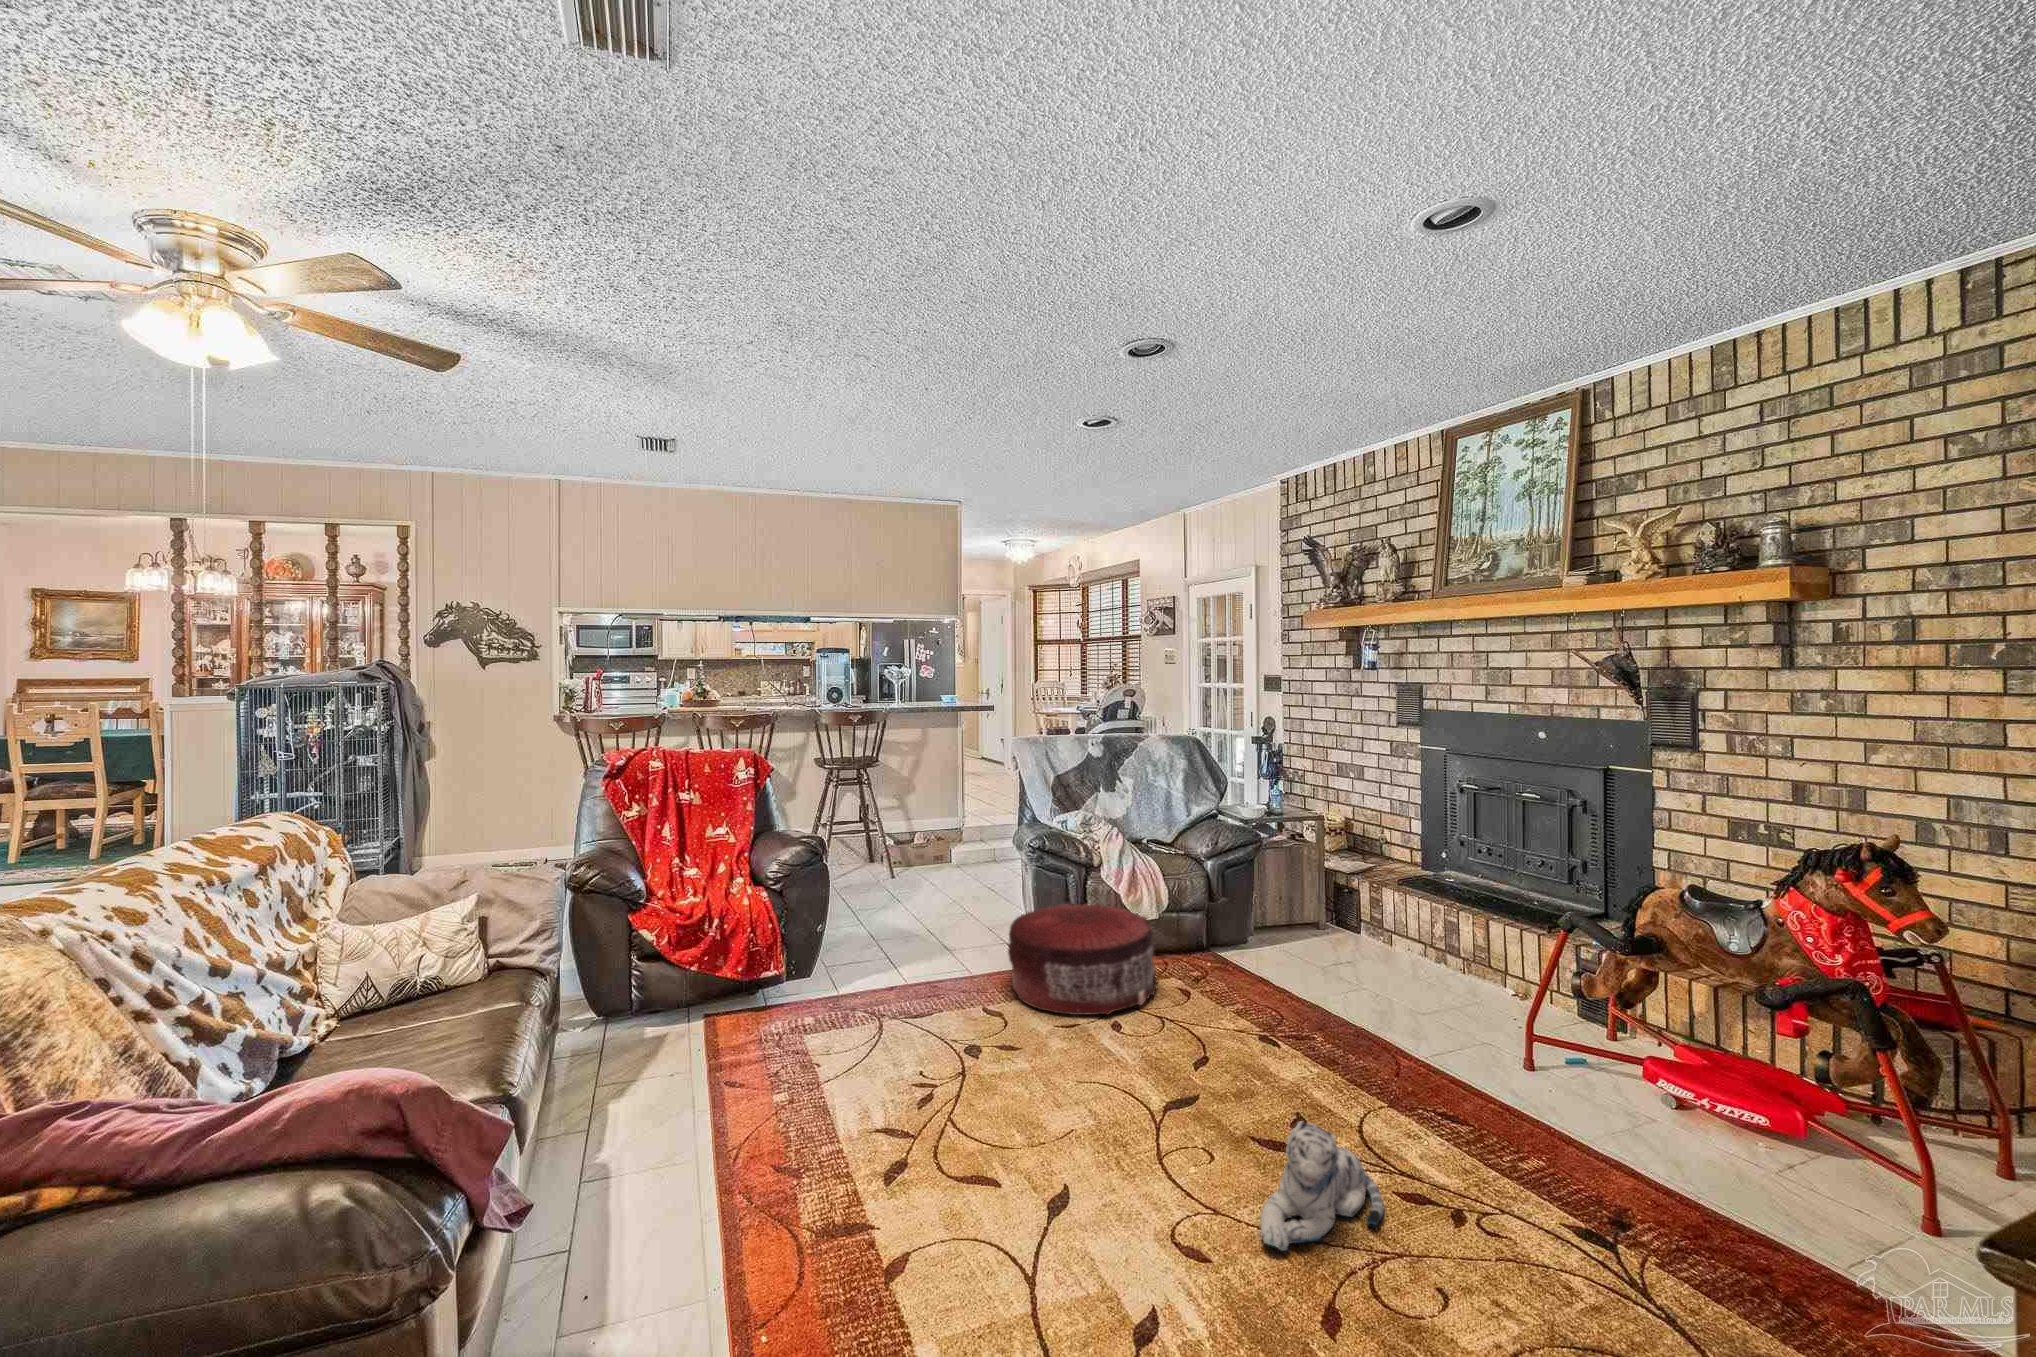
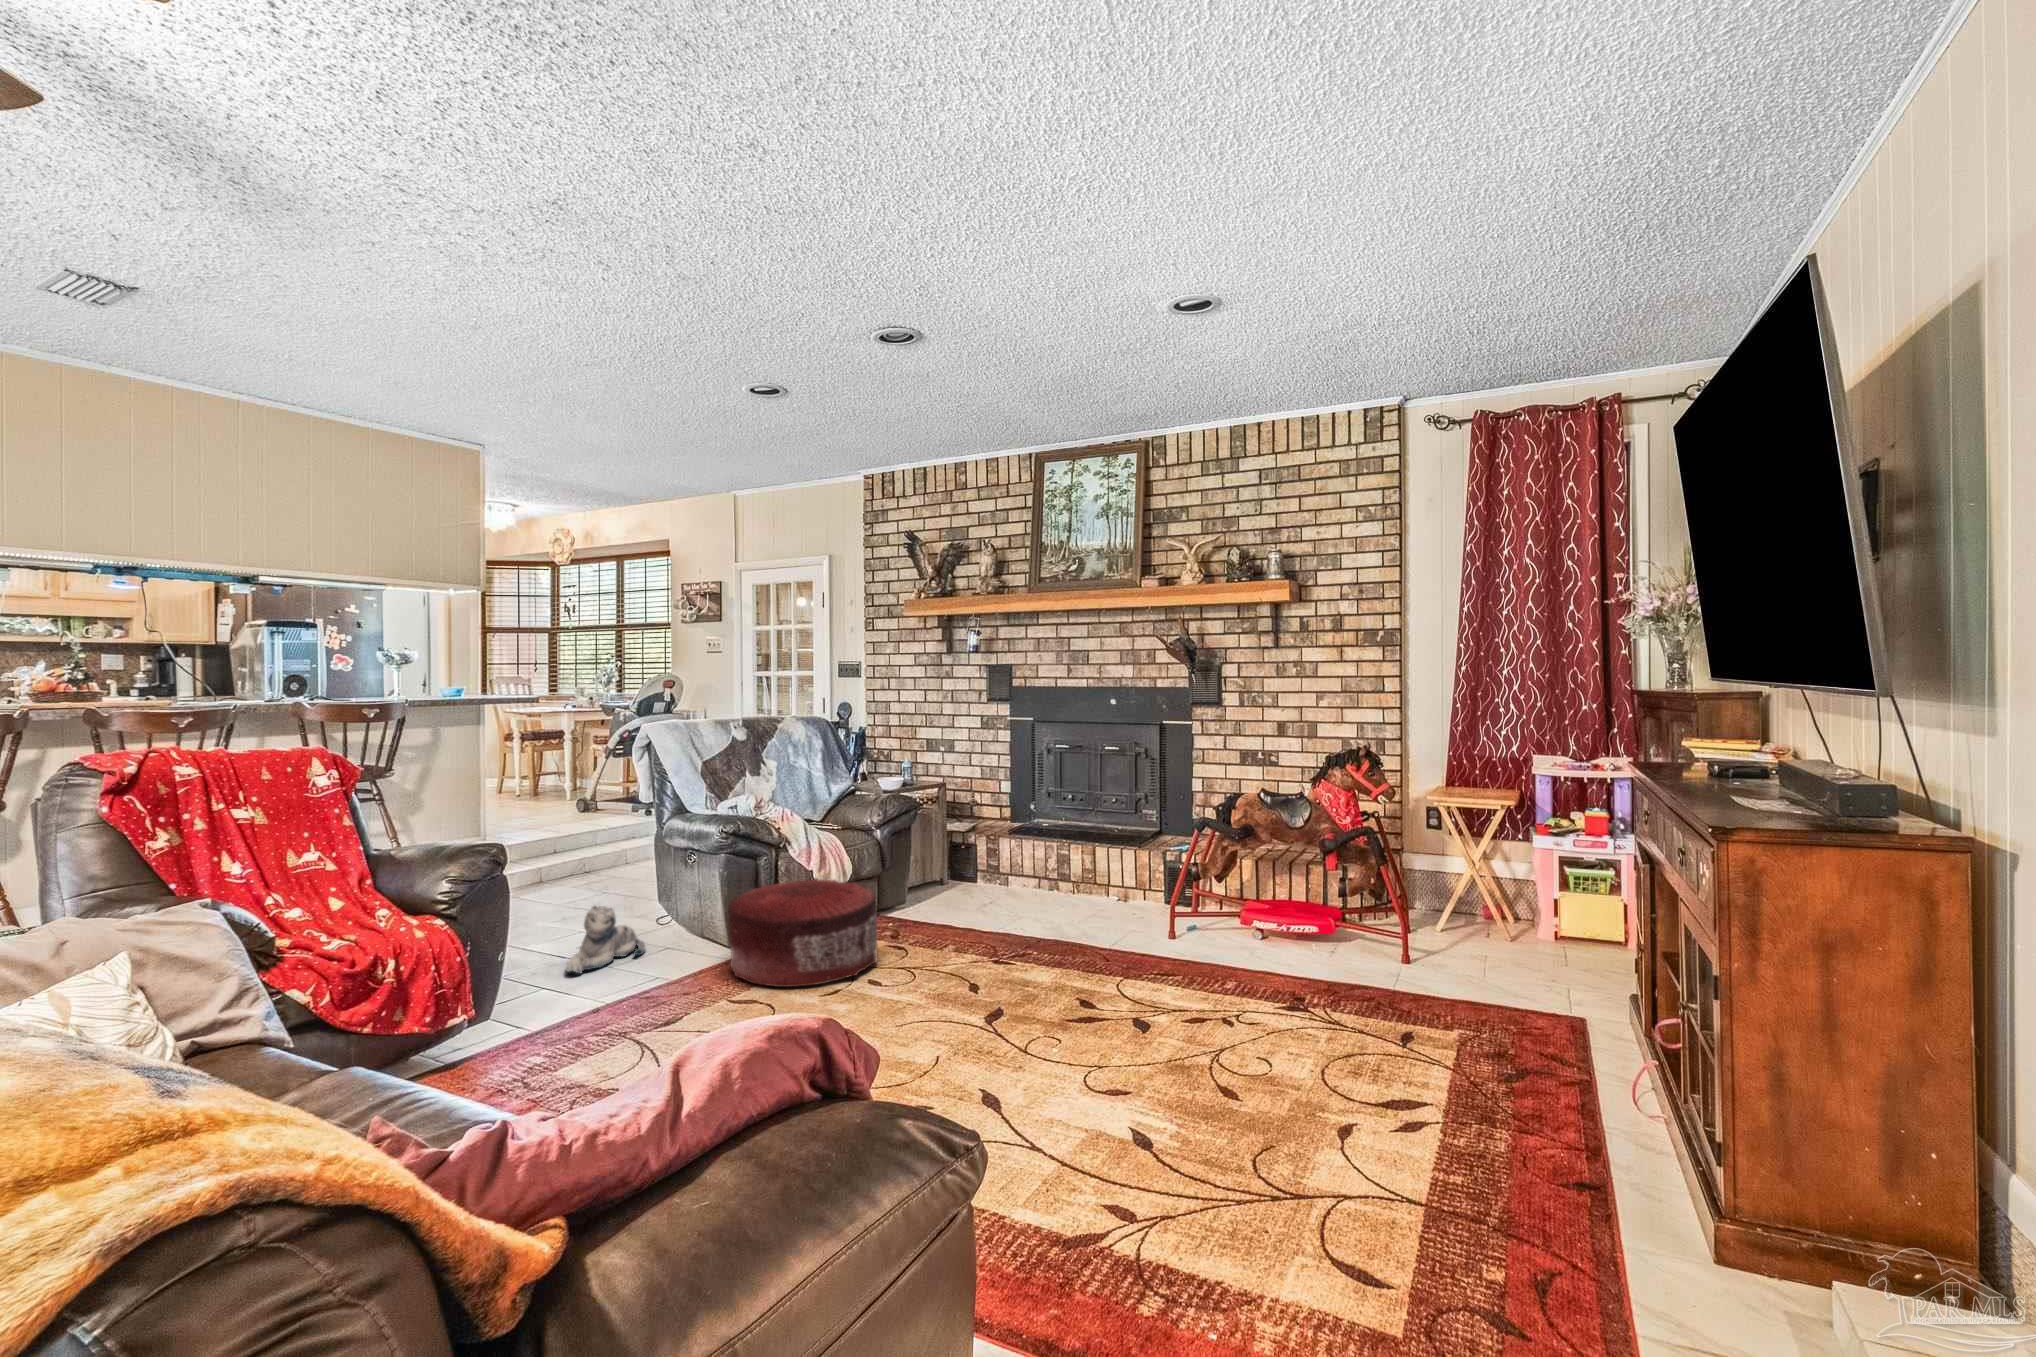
plush toy: present [1260,1121,1384,1251] -> present [566,906,646,973]

